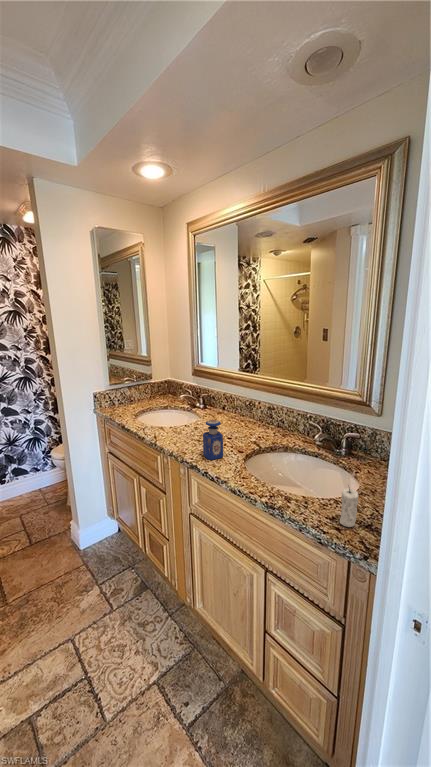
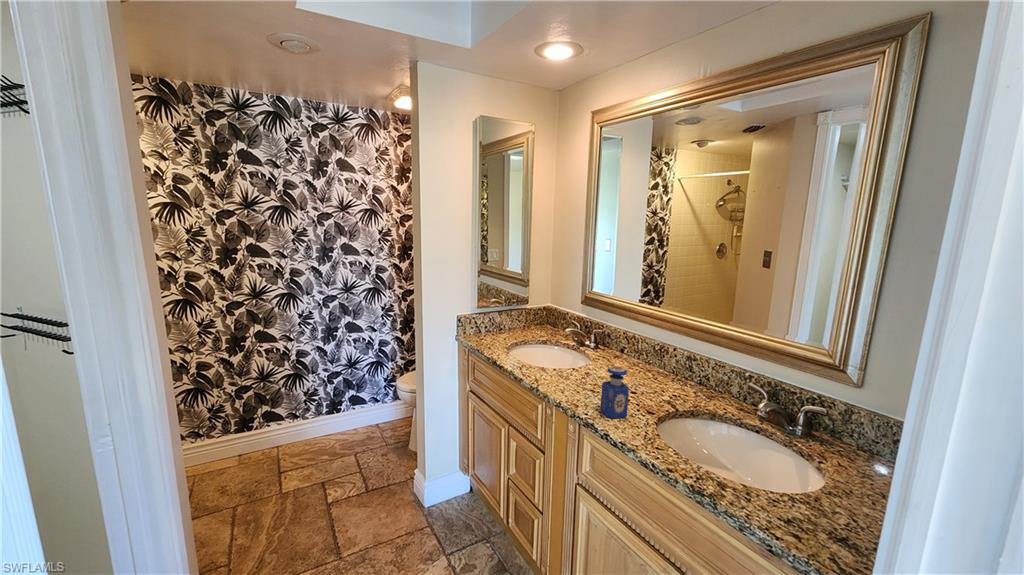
candle: present [340,488,358,527] -> none [802,477,834,538]

